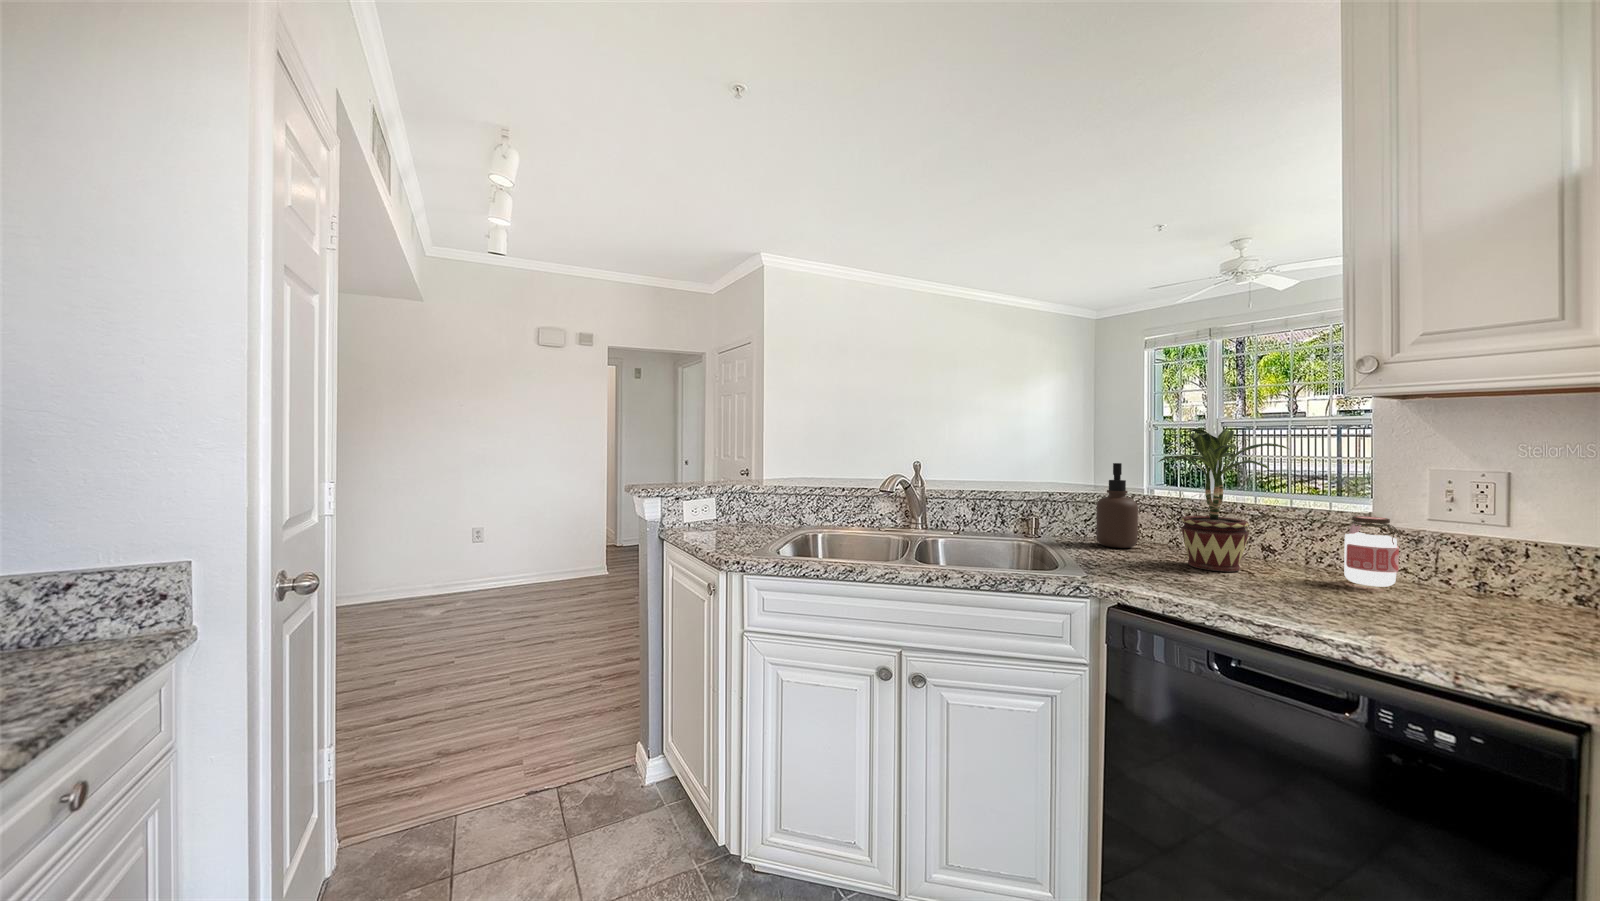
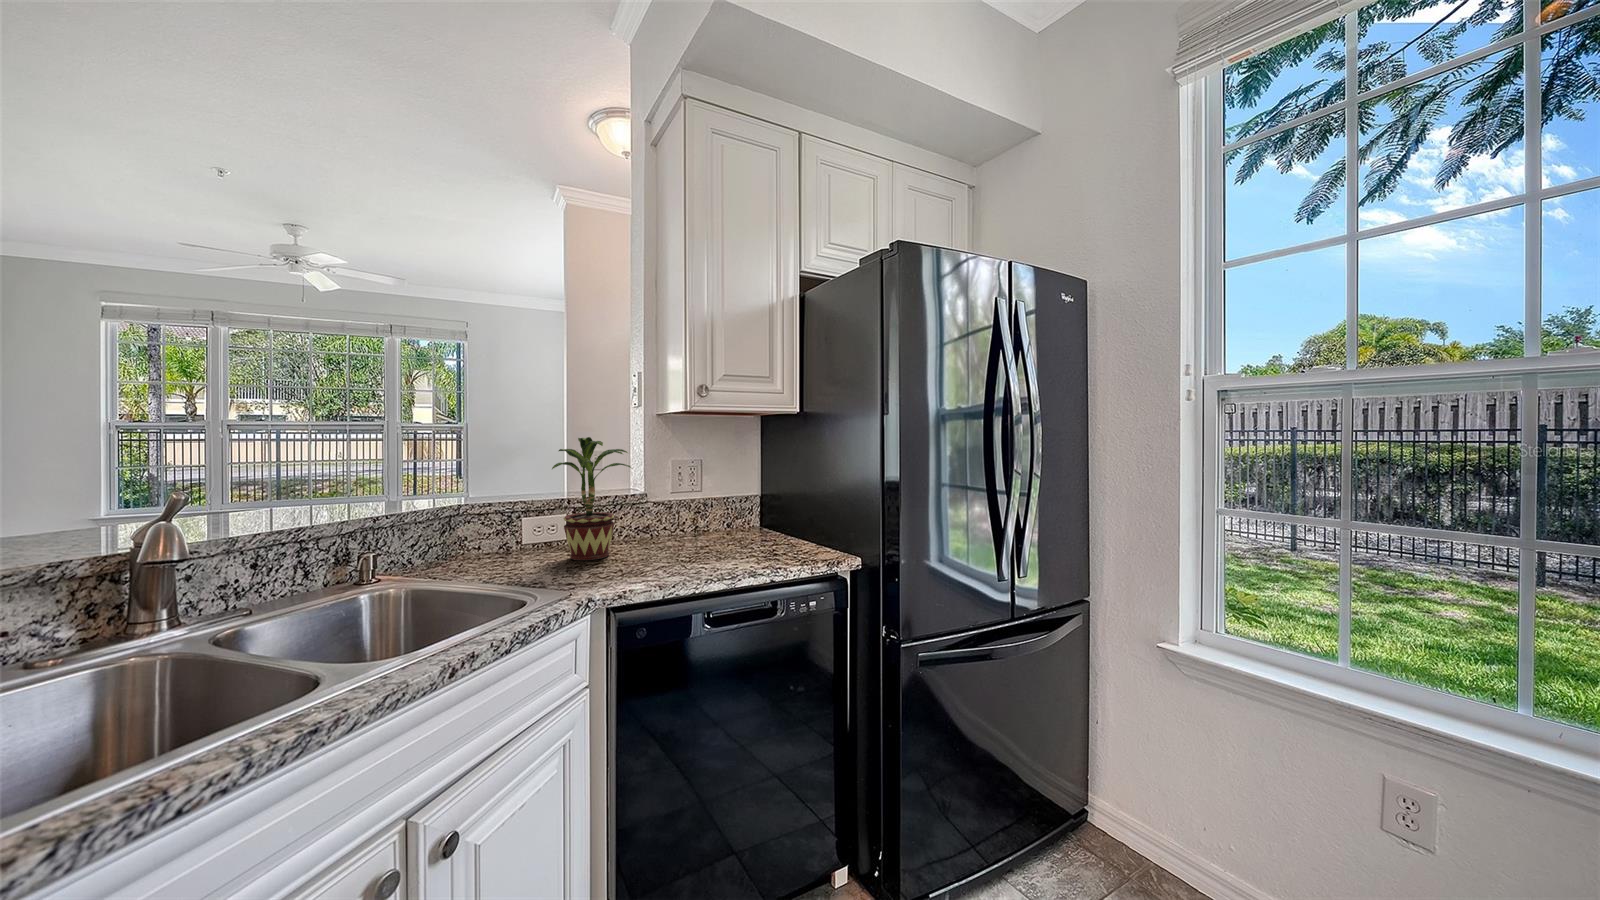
soap dispenser: present [1096,463,1138,548] -> none [453,473,500,567]
jar: present [1344,516,1401,587] -> none [651,496,679,543]

